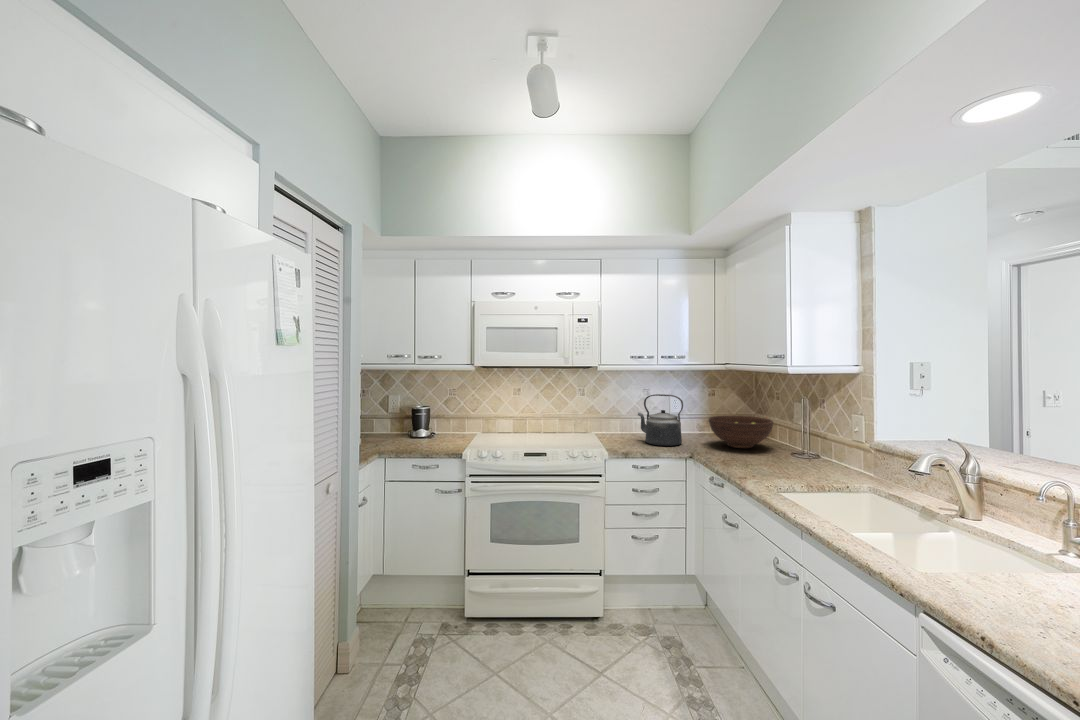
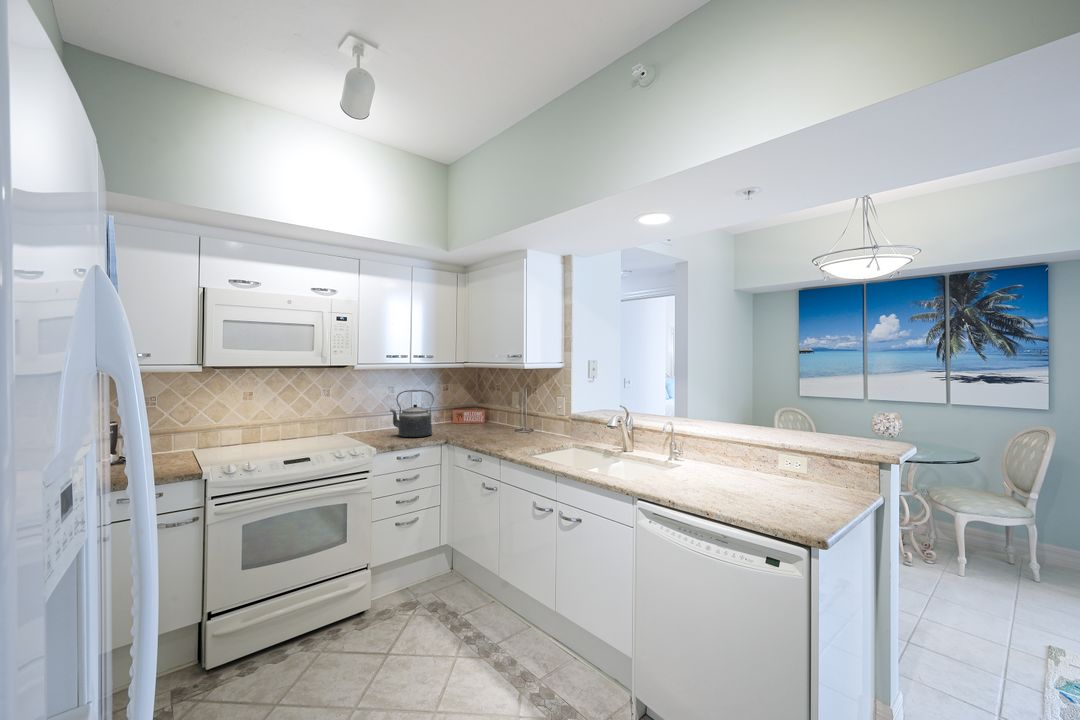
fruit bowl: present [709,416,773,448] -> none [453,406,503,432]

